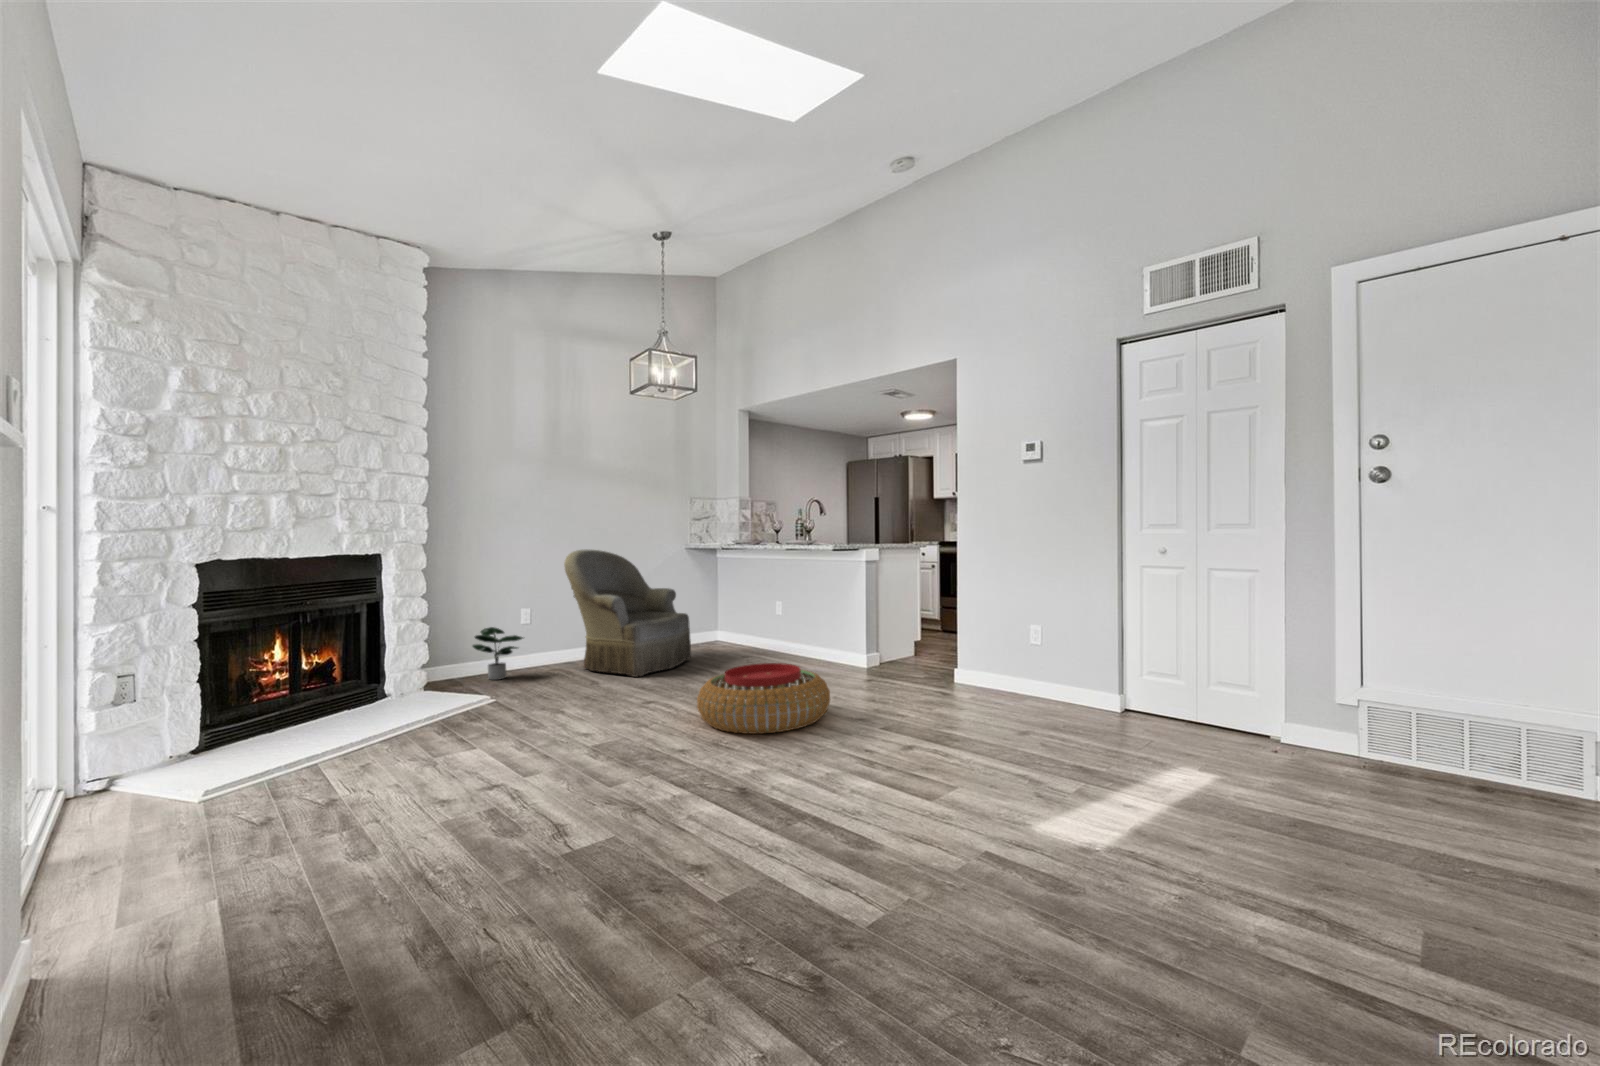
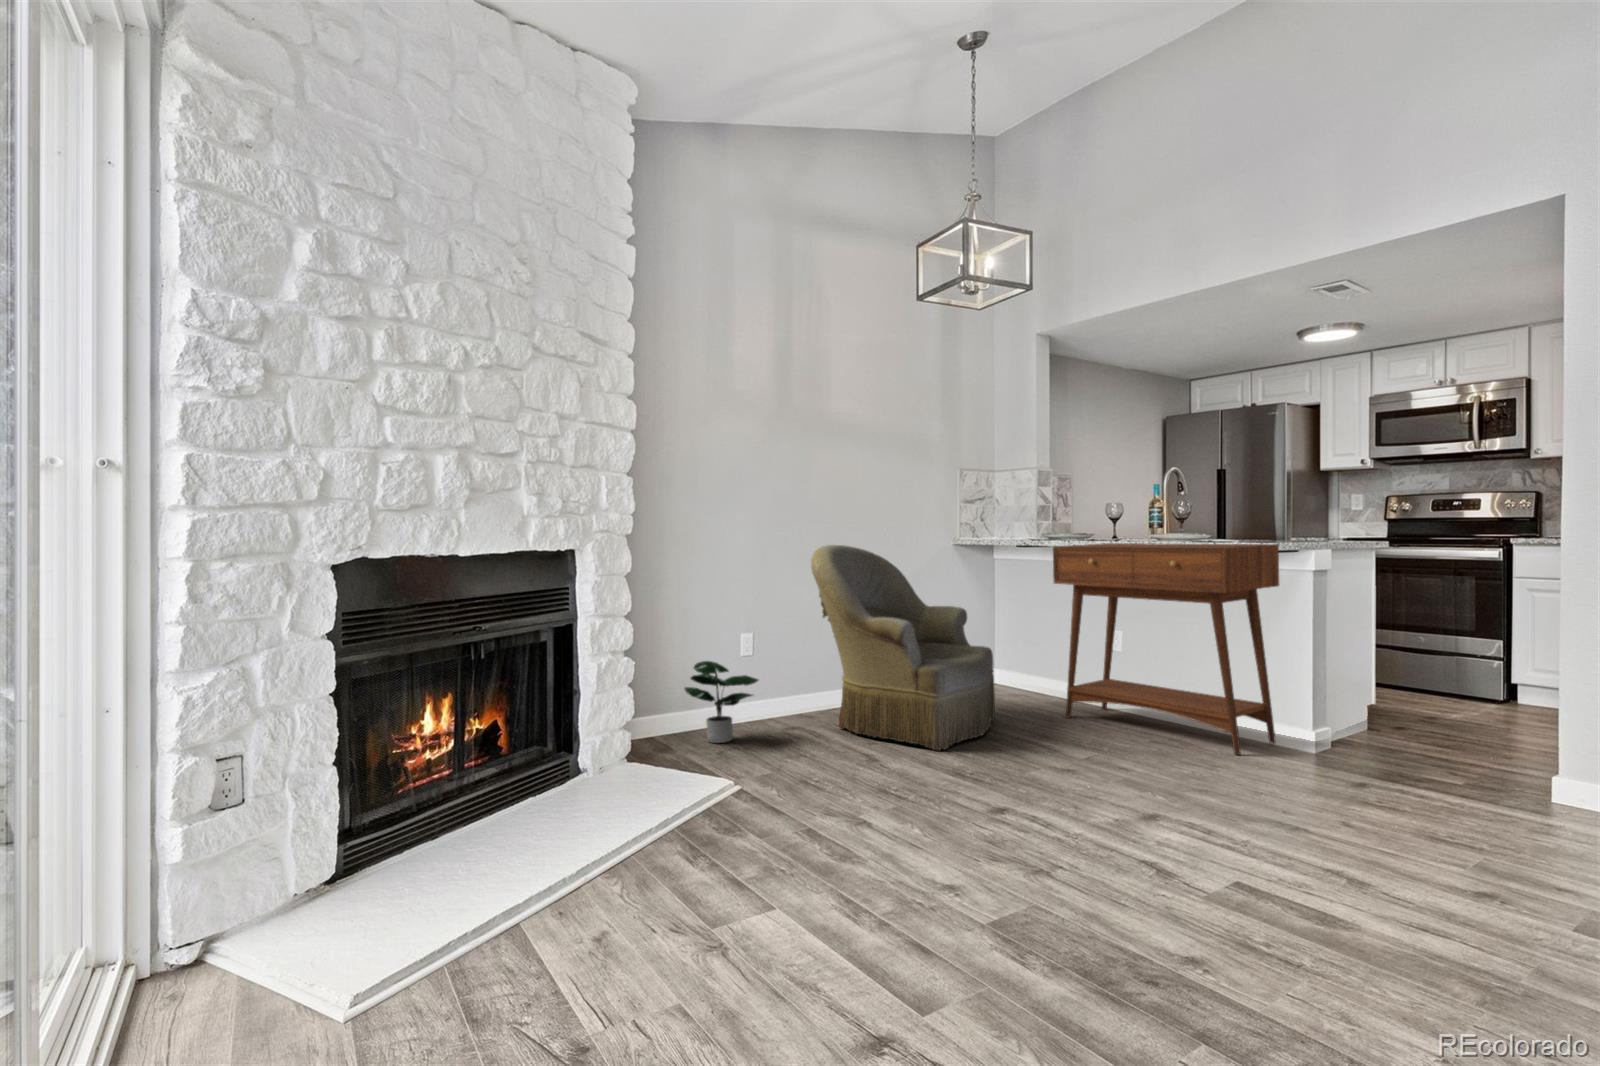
console table: none [729,544,850,671] -> present [1053,543,1279,755]
pouf: present [697,663,830,734] -> none [1148,761,1434,916]

